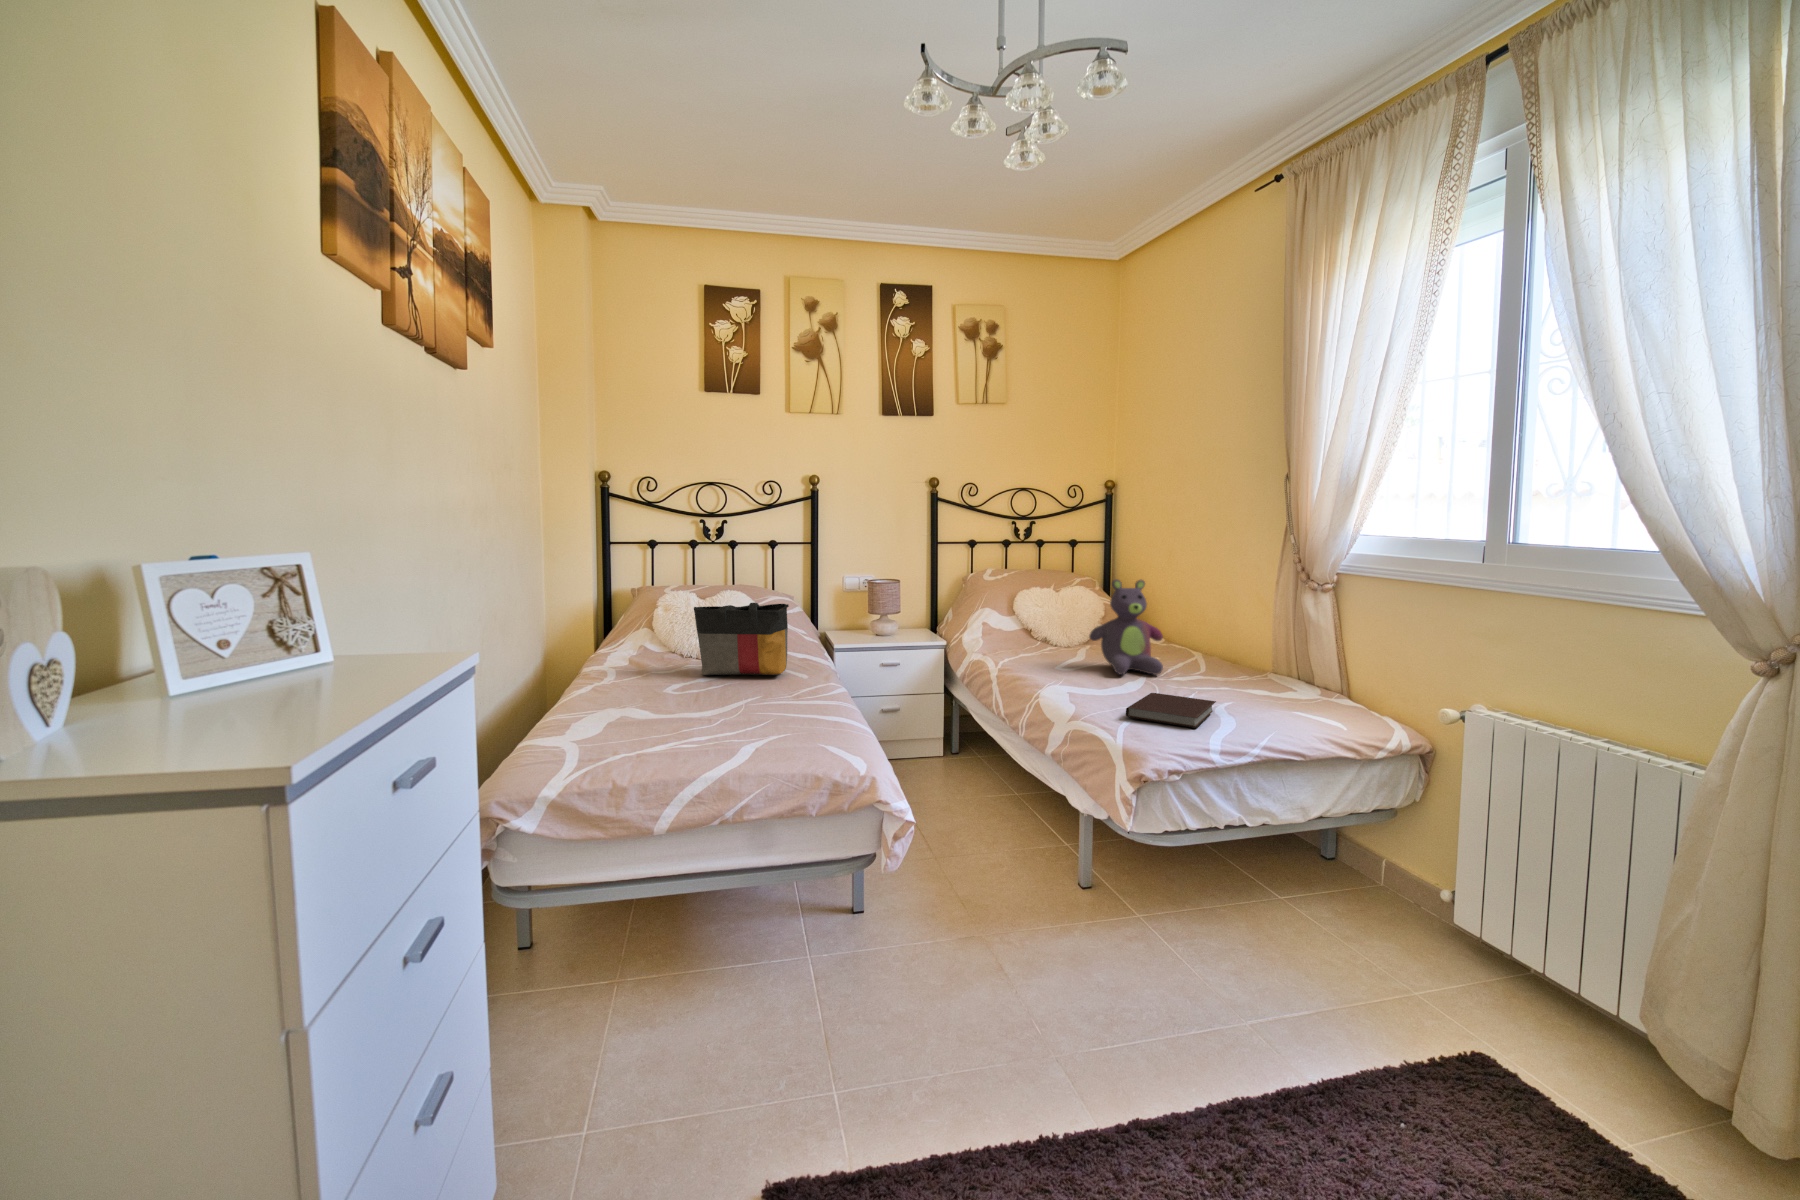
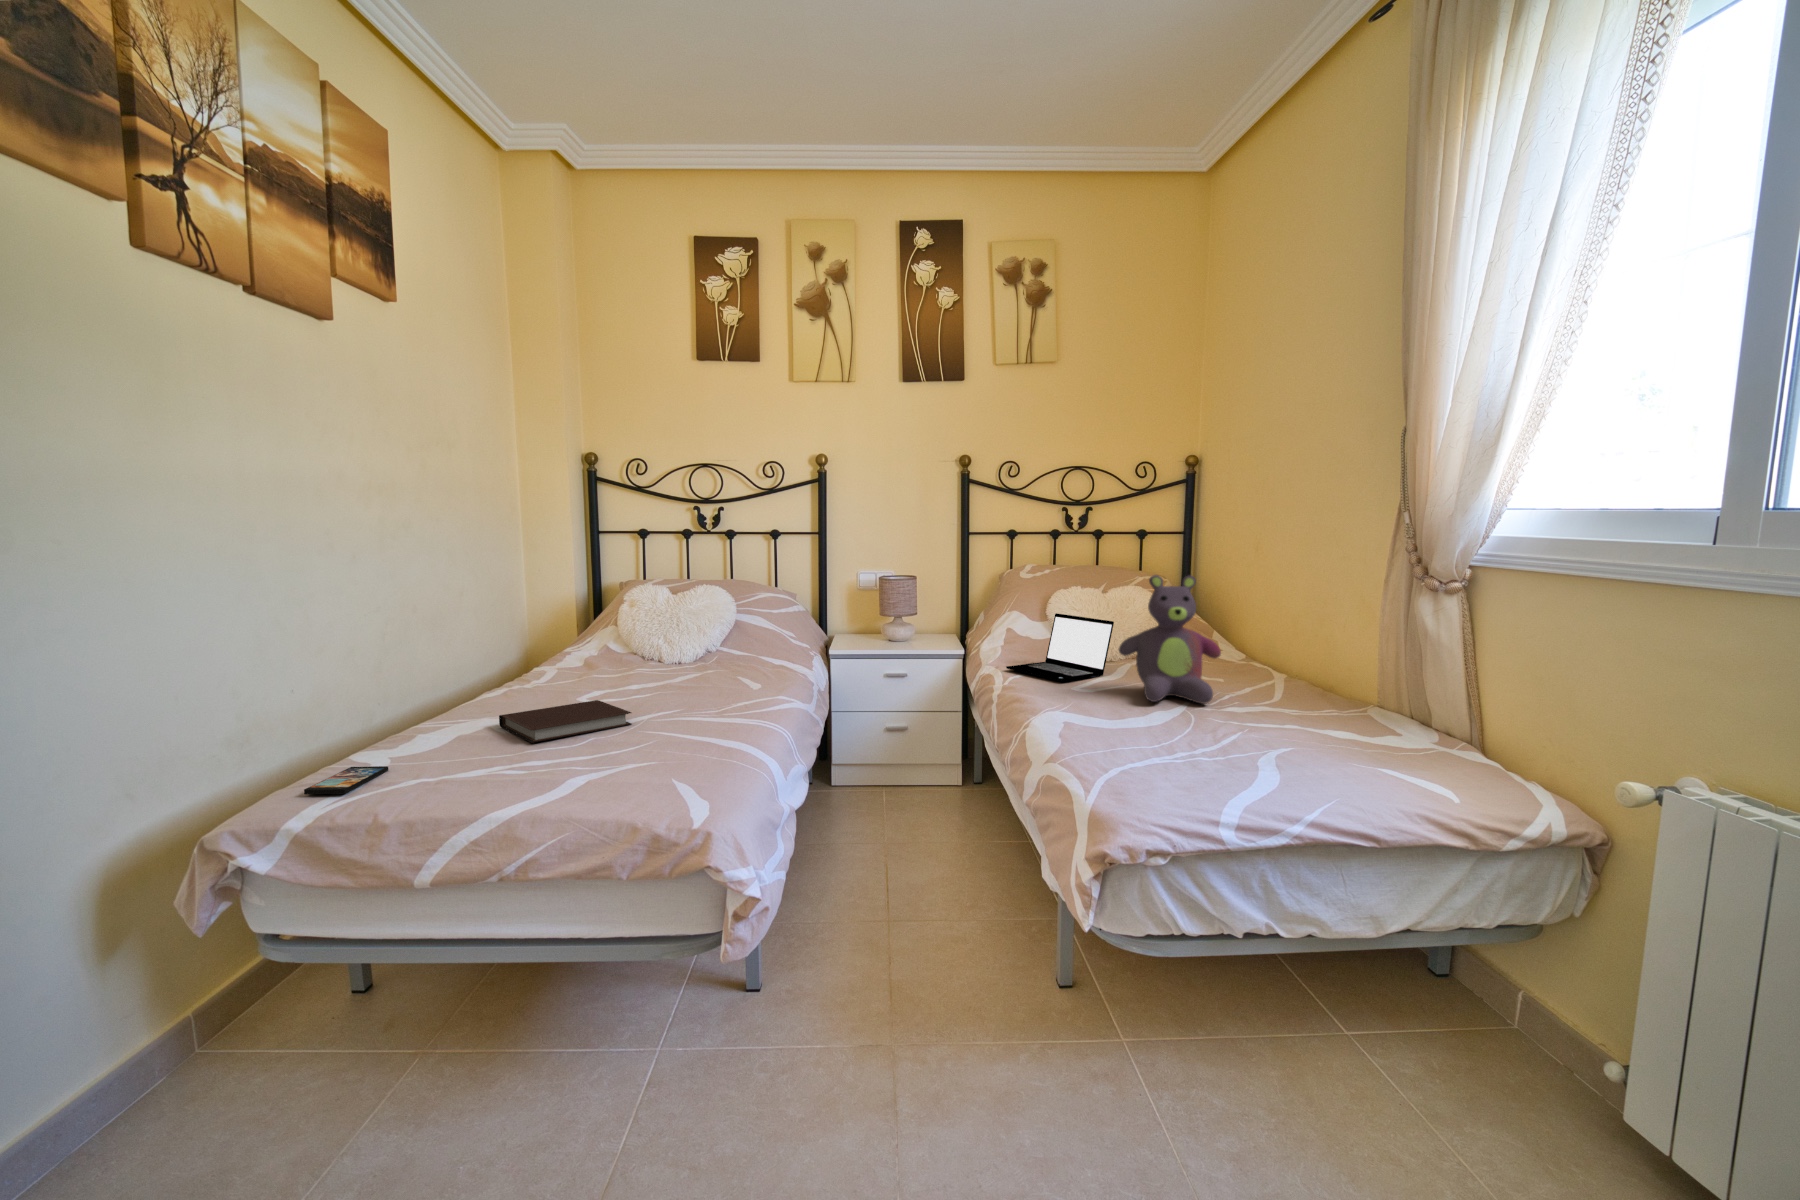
tote bag: present [694,603,789,675] -> none [621,598,731,687]
laptop computer: none [992,609,1076,662] -> present [1006,613,1114,682]
notebook: present [1126,693,1216,728] -> present [499,700,631,743]
smartphone: none [537,745,580,768] -> present [304,766,388,794]

